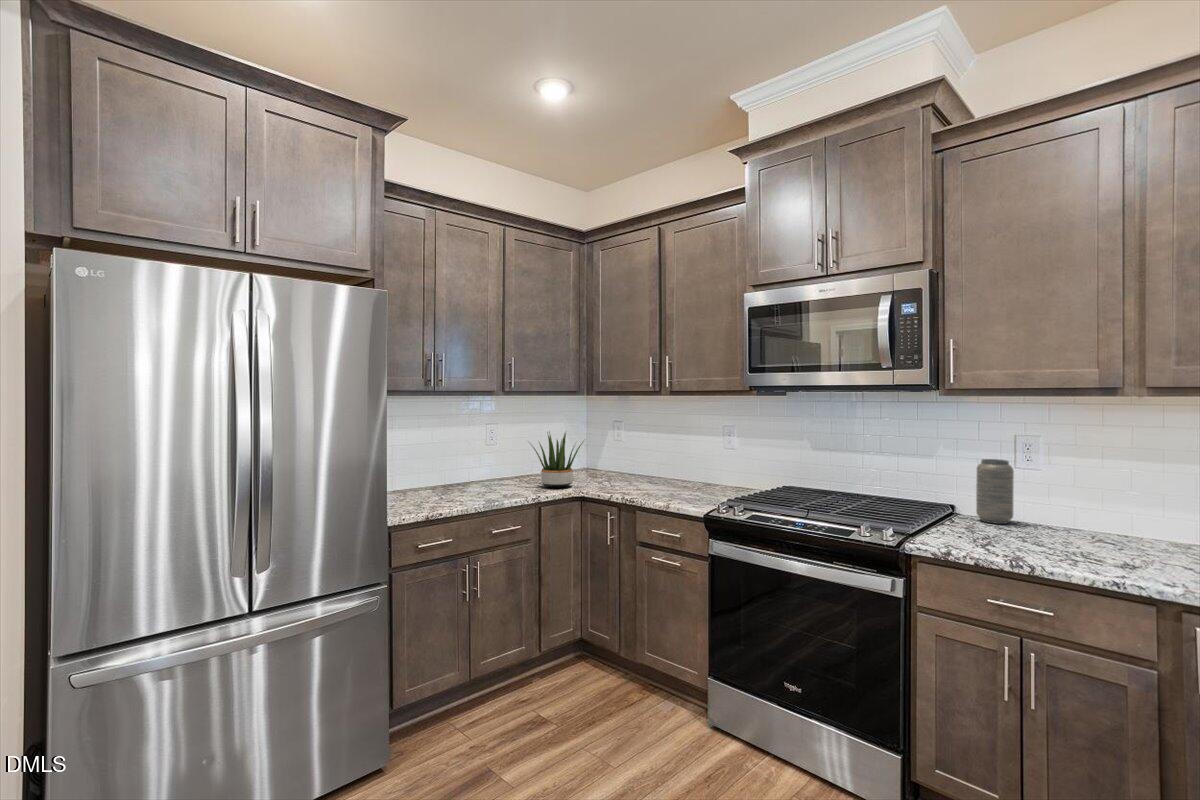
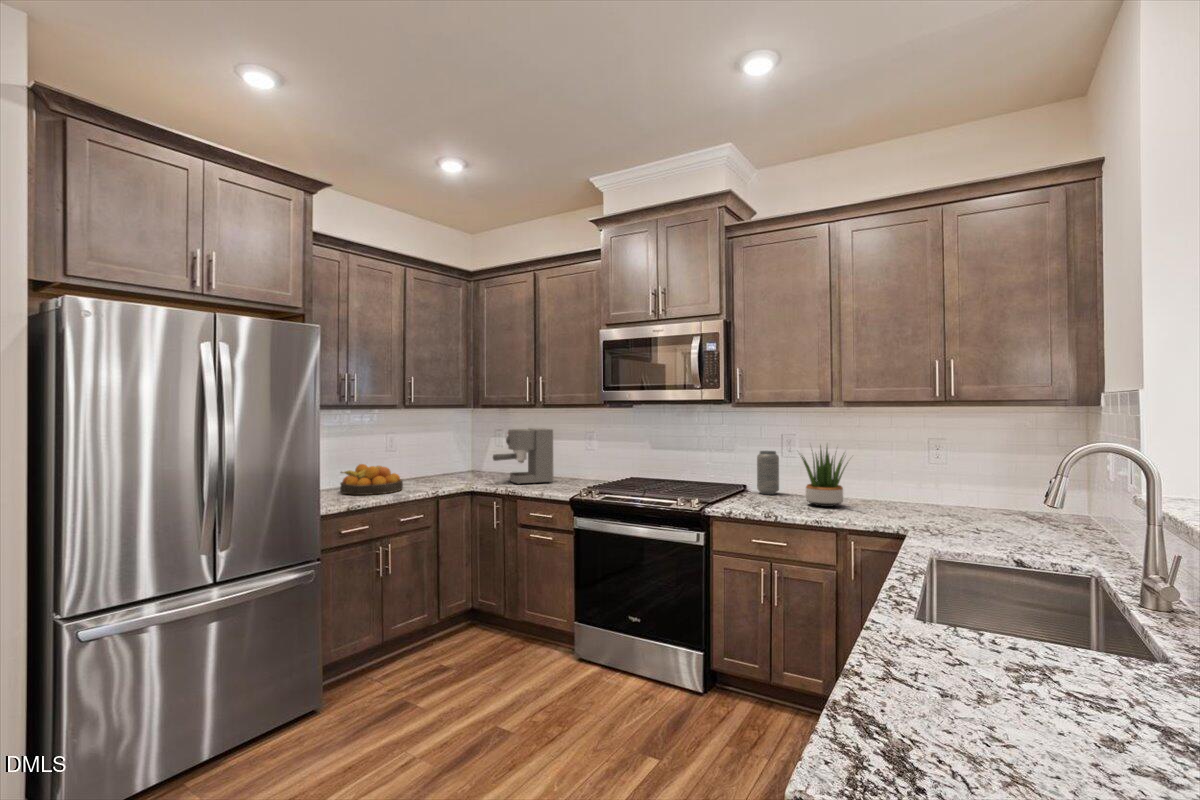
coffee maker: none [605,421,680,491] -> present [493,428,553,484]
potted plant: present [529,431,584,488] -> present [801,446,847,507]
fruit bowl: none [428,461,499,499] -> present [340,464,403,495]

